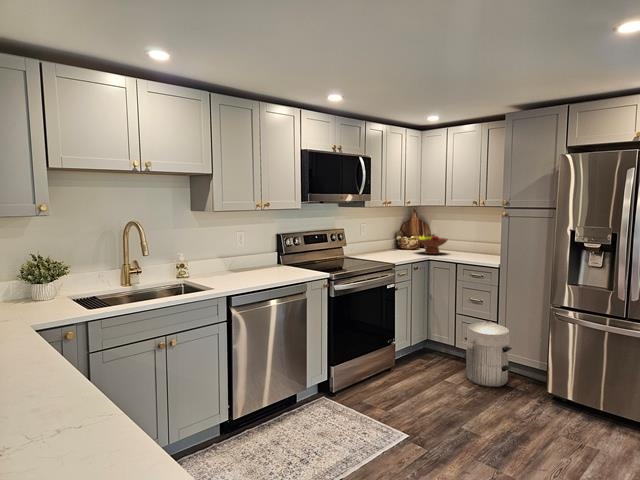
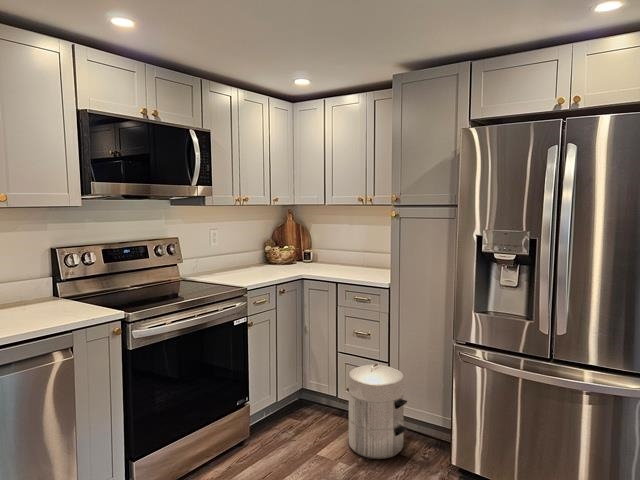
fruit bowl: present [417,234,448,254] -> none [288,242,330,269]

